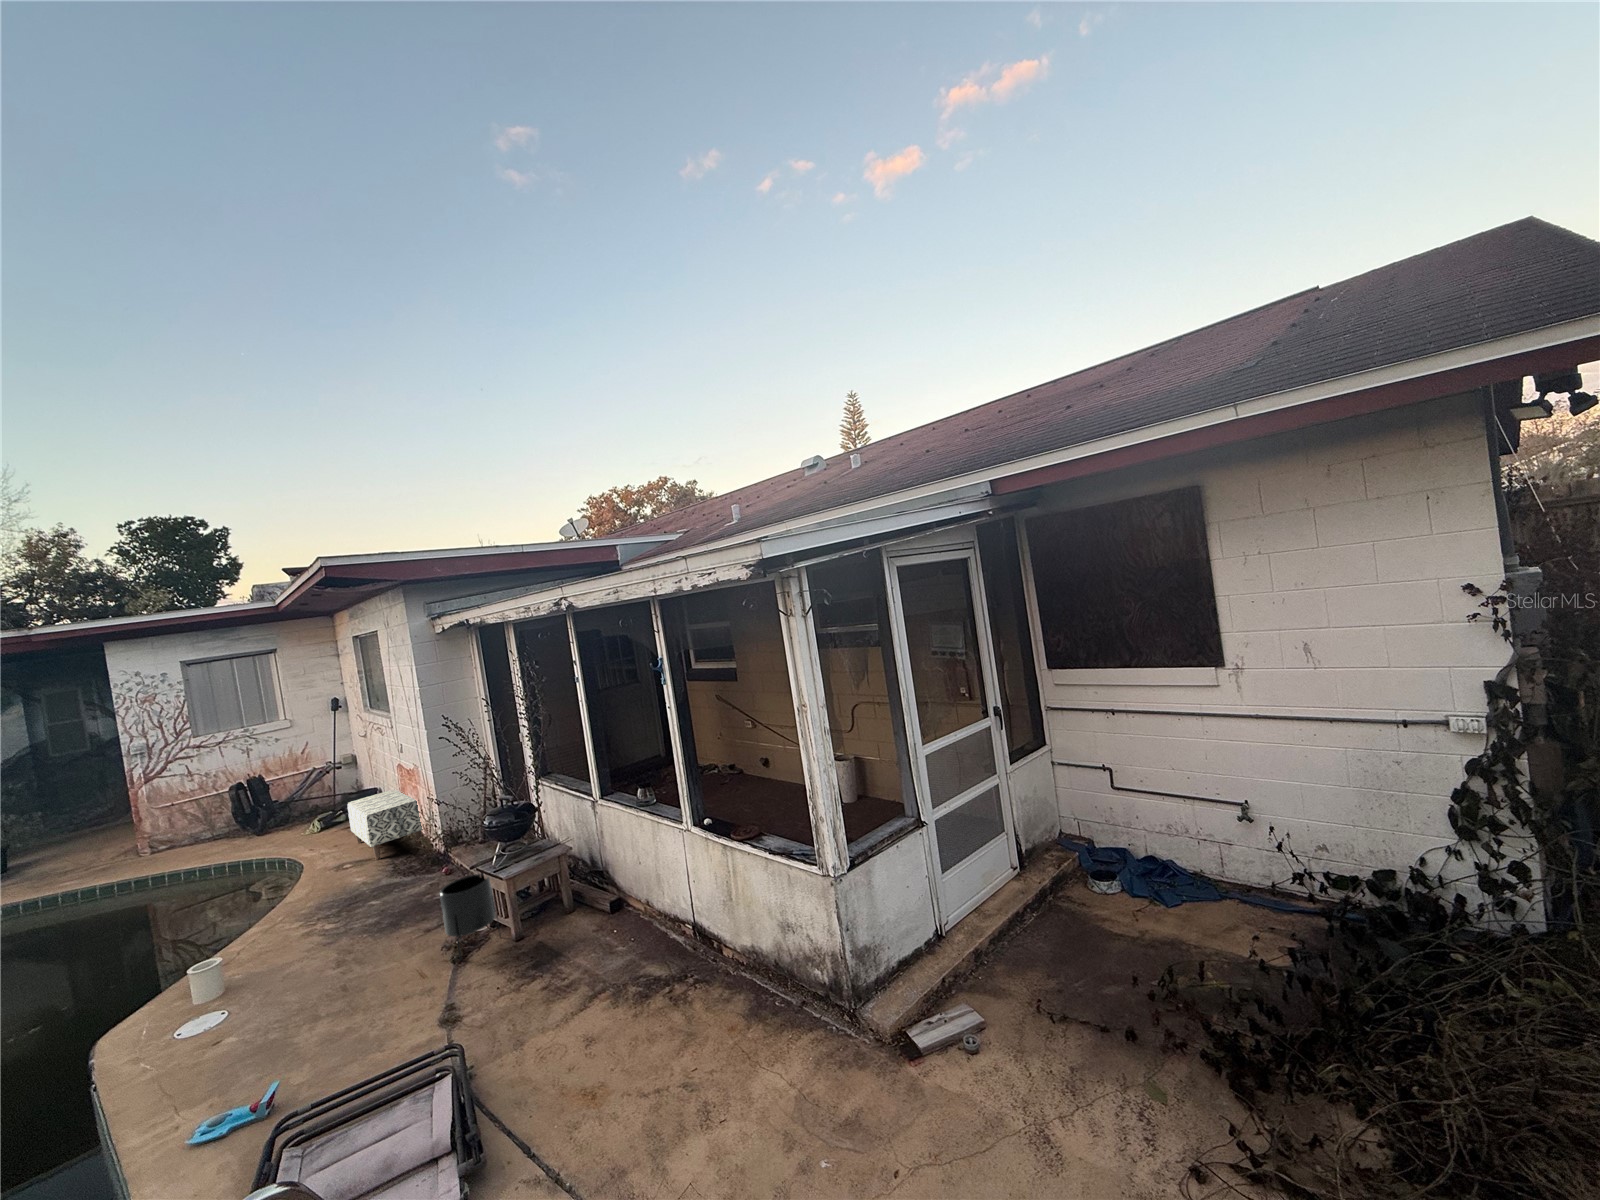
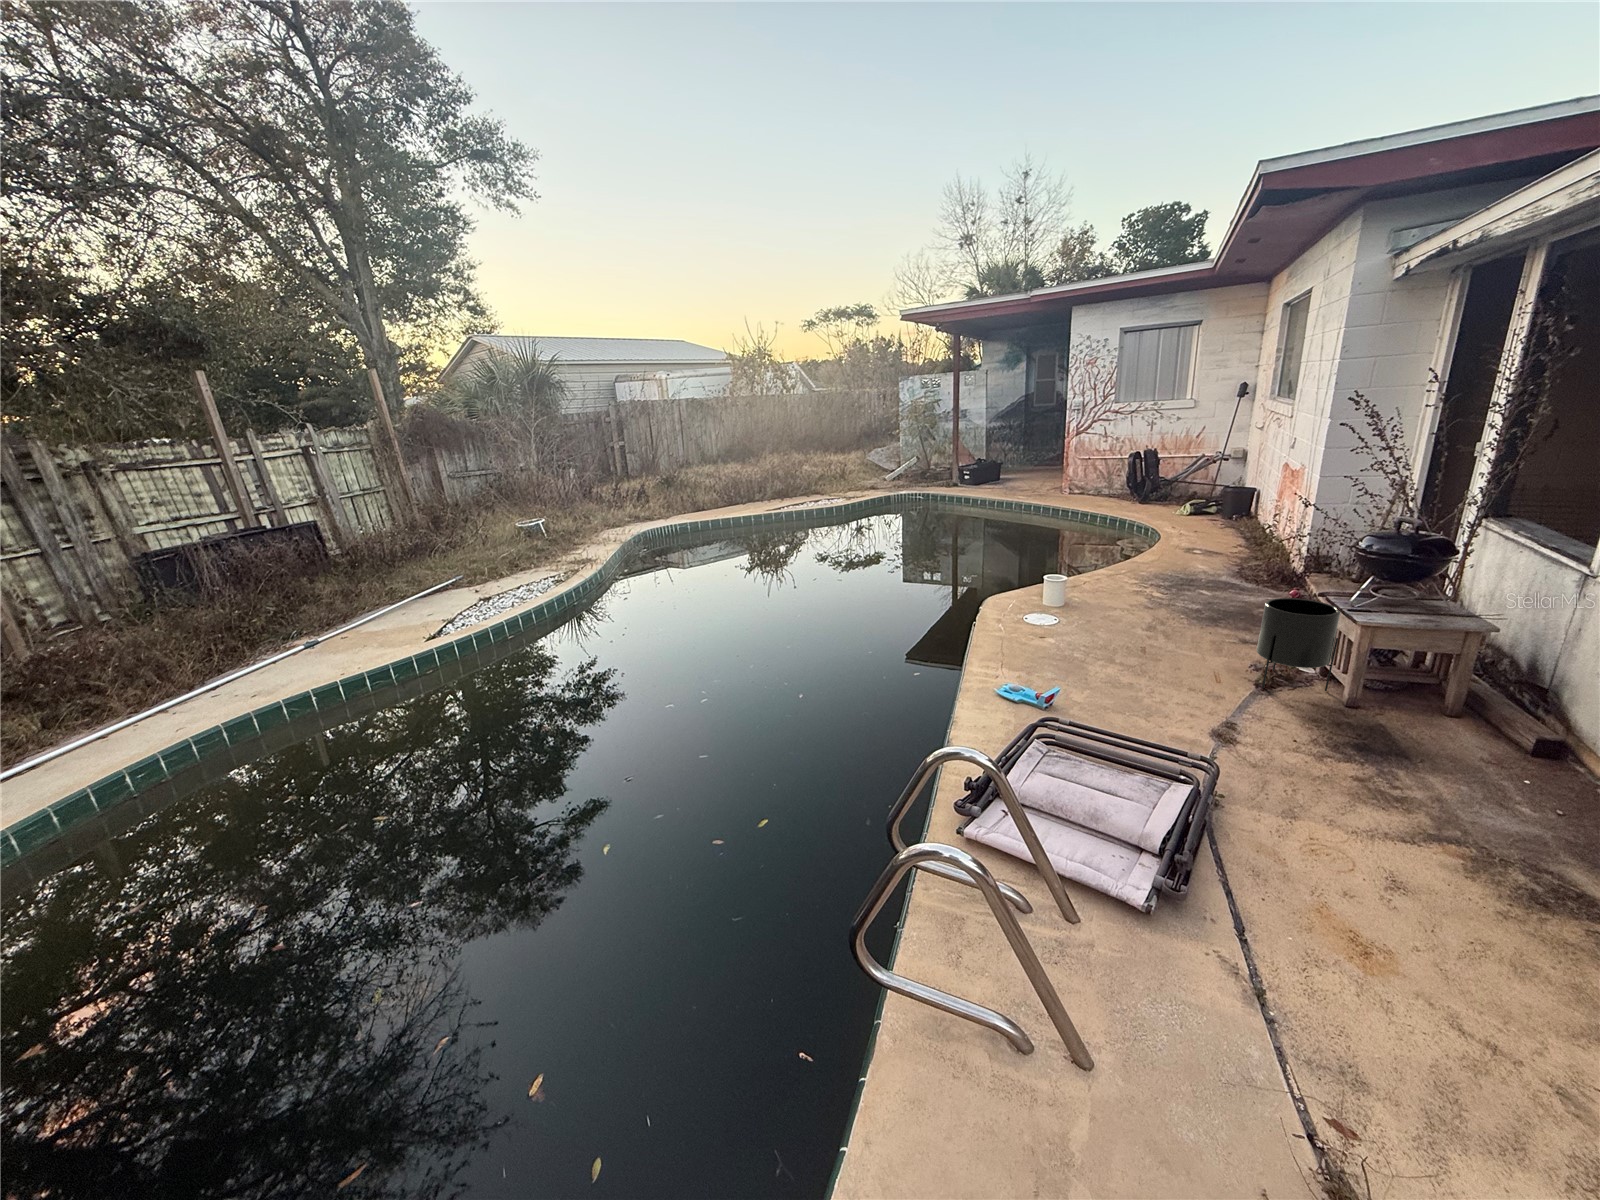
bench: present [348,789,423,860] -> none [1212,490,1292,557]

